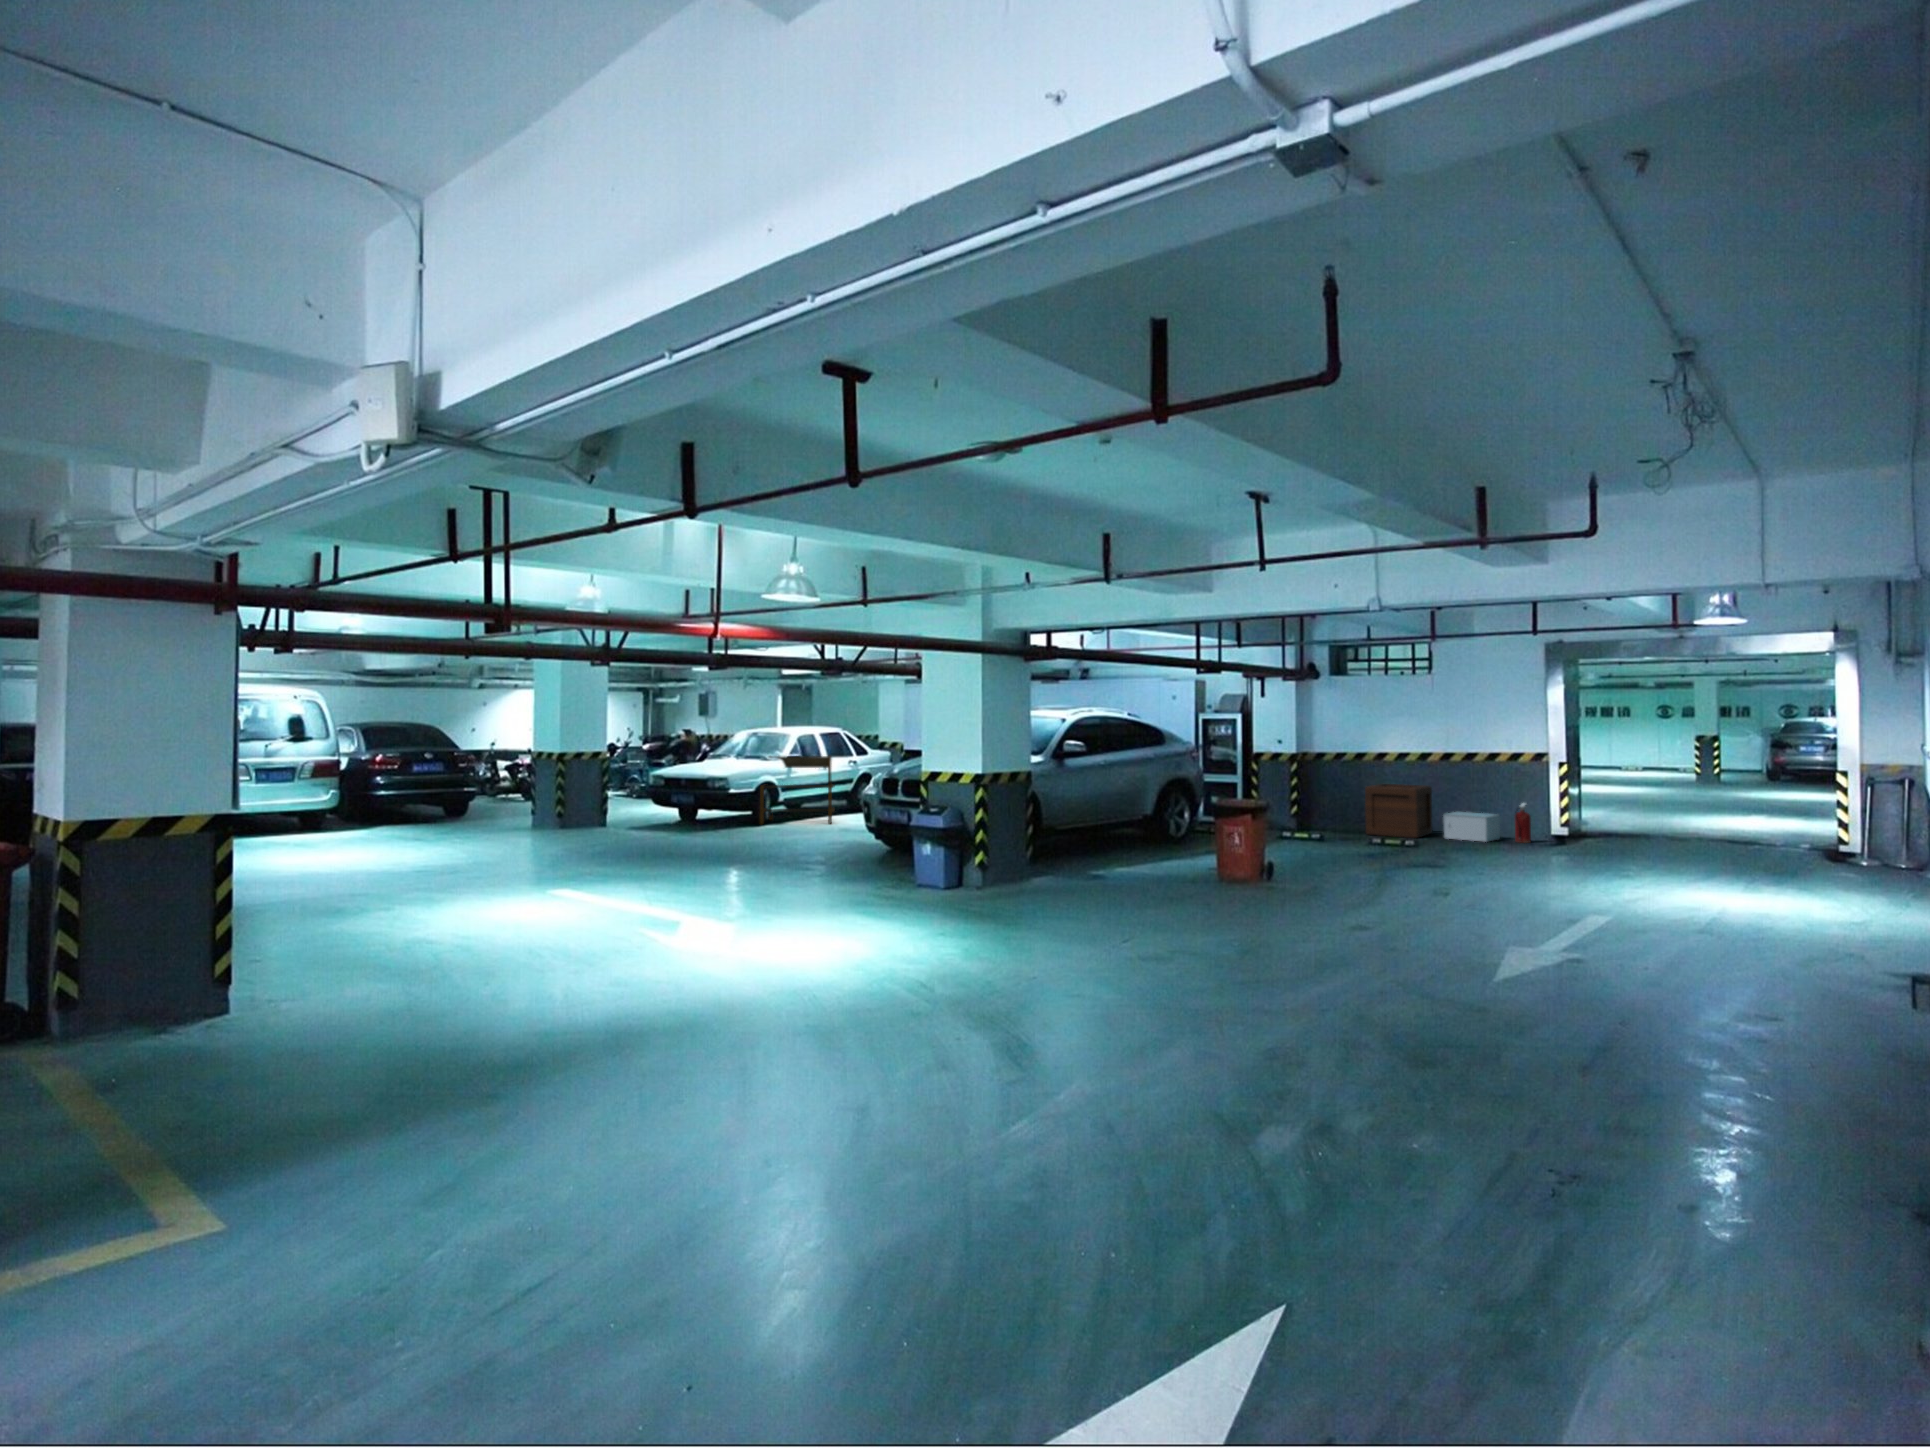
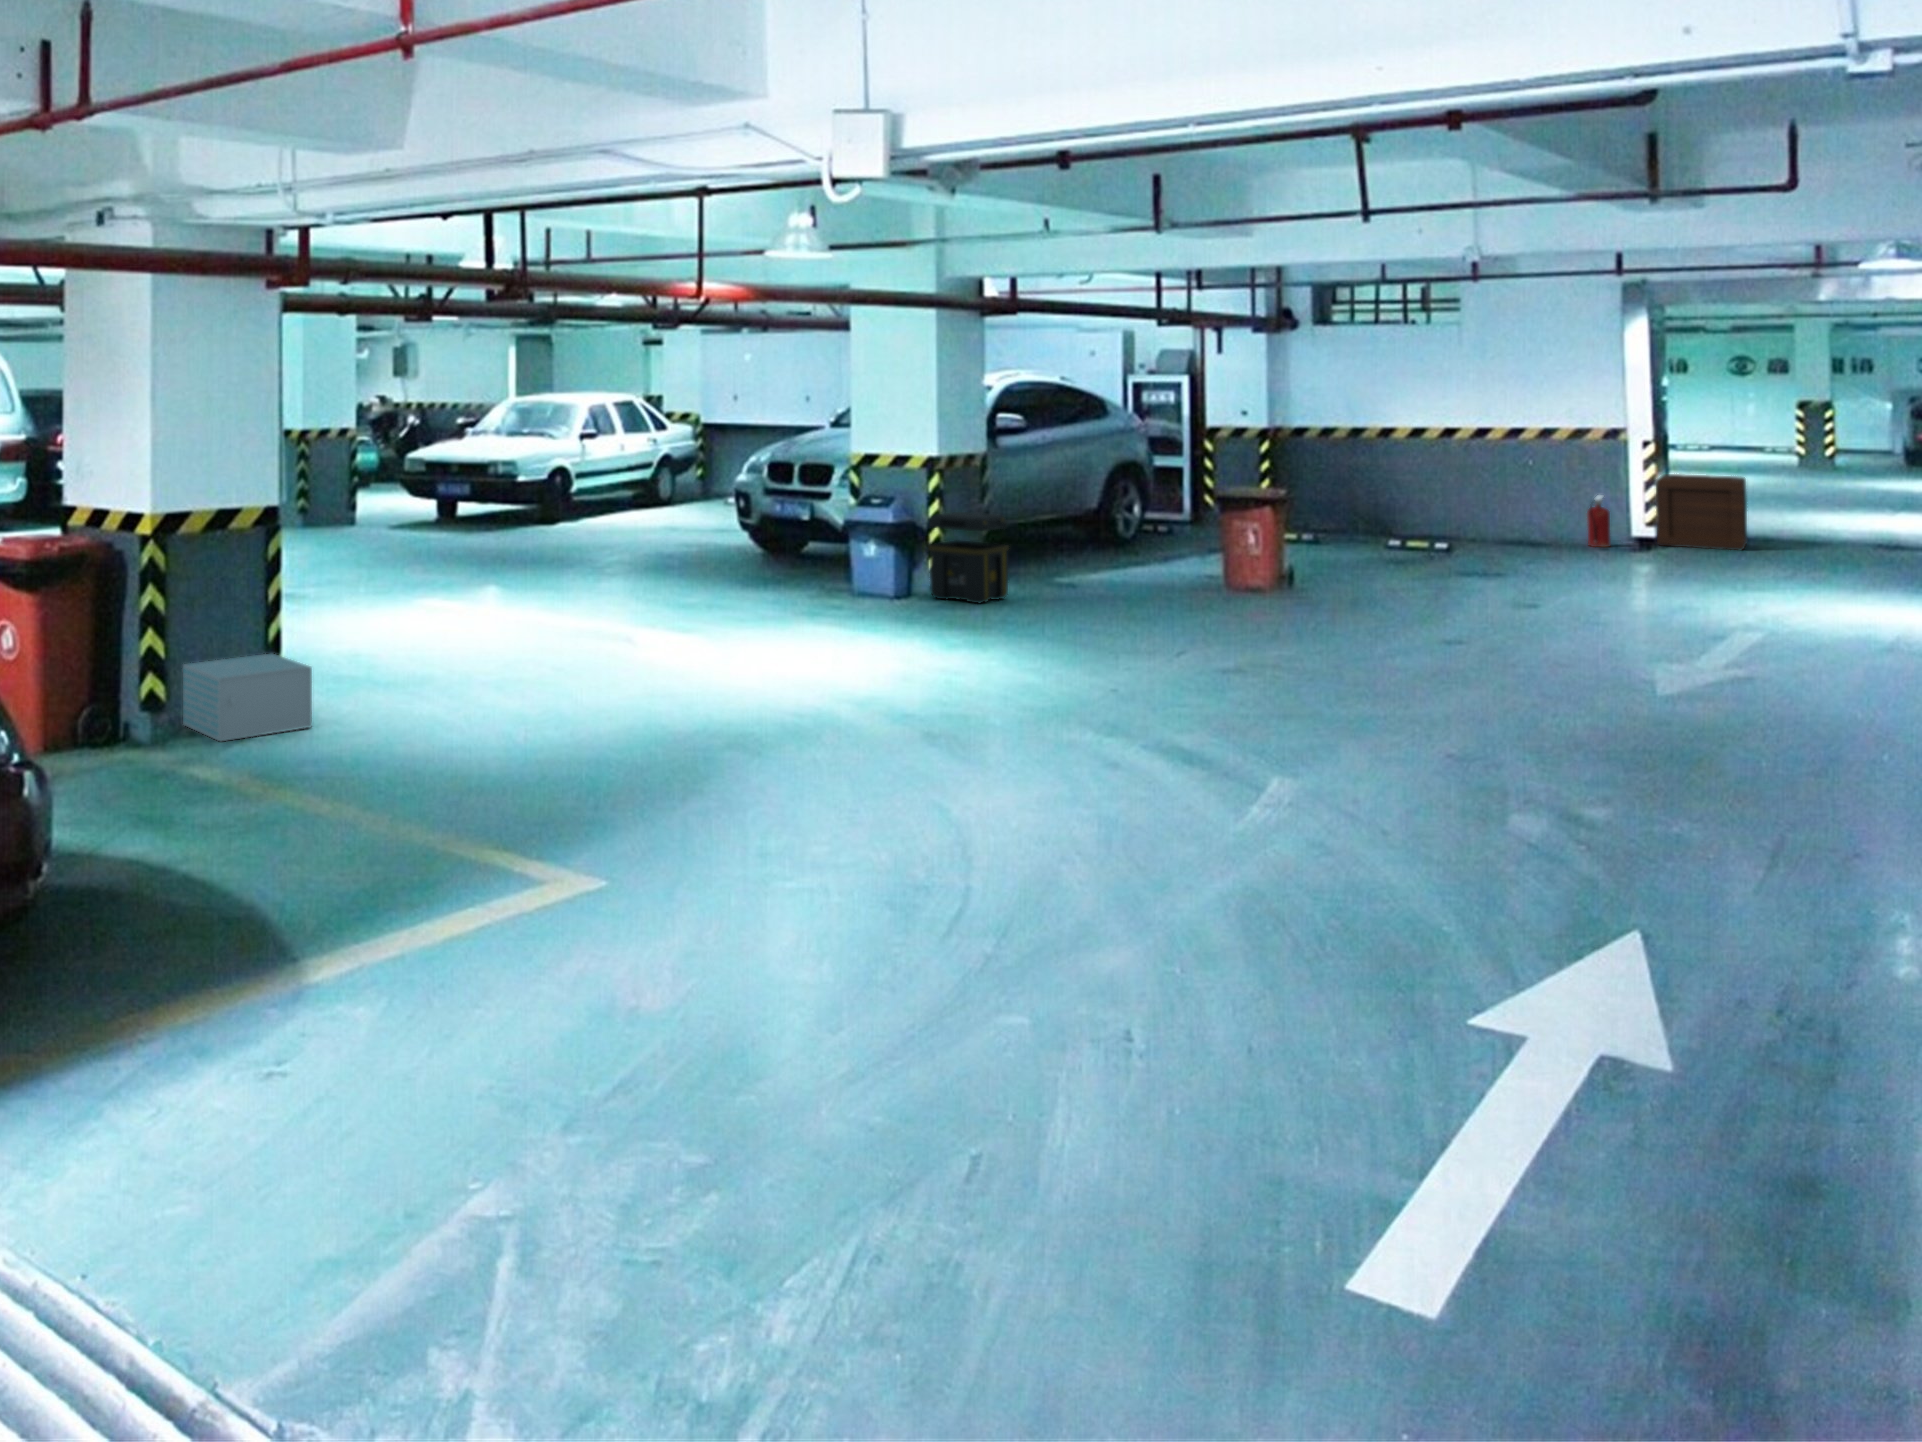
bench: present [760,756,835,824] -> none [549,432,644,522]
wooden crate: present [1365,784,1432,838] -> present [1656,474,1747,550]
storage box: present [1443,812,1500,842] -> present [183,654,312,741]
toolbox: none [965,818,1029,893] -> present [929,512,1009,603]

